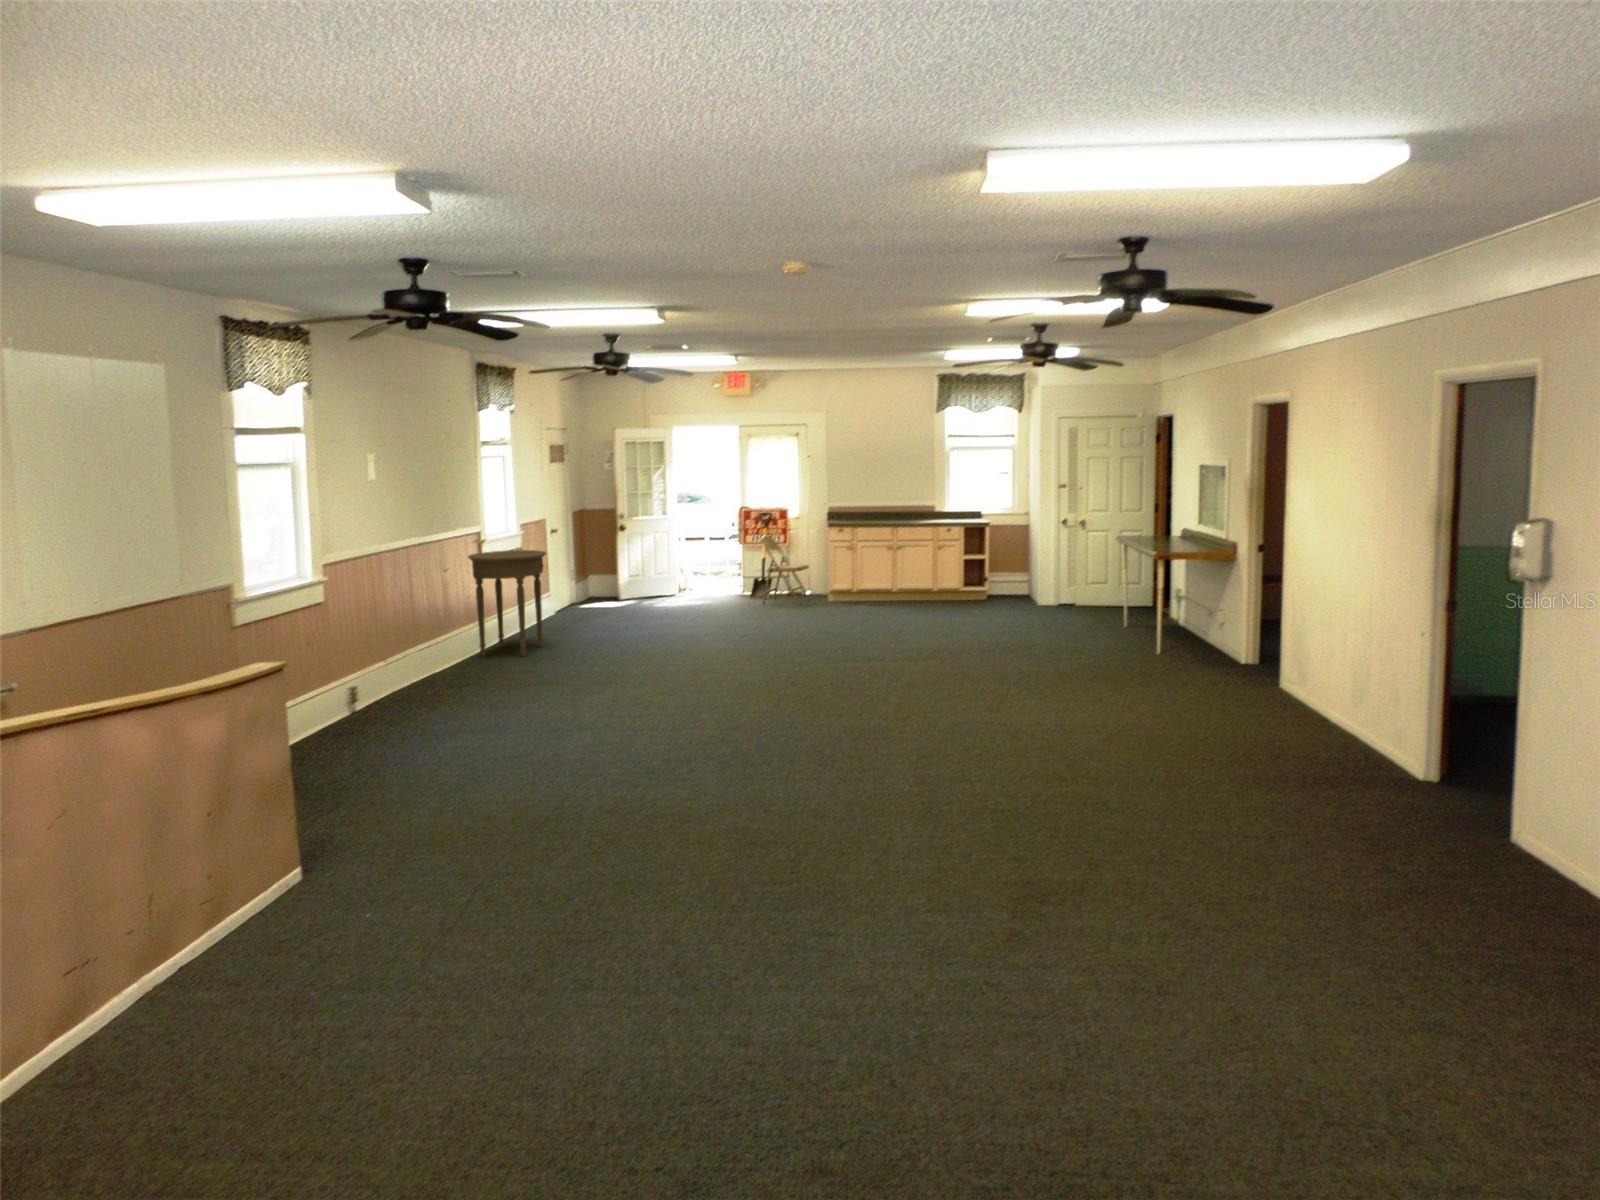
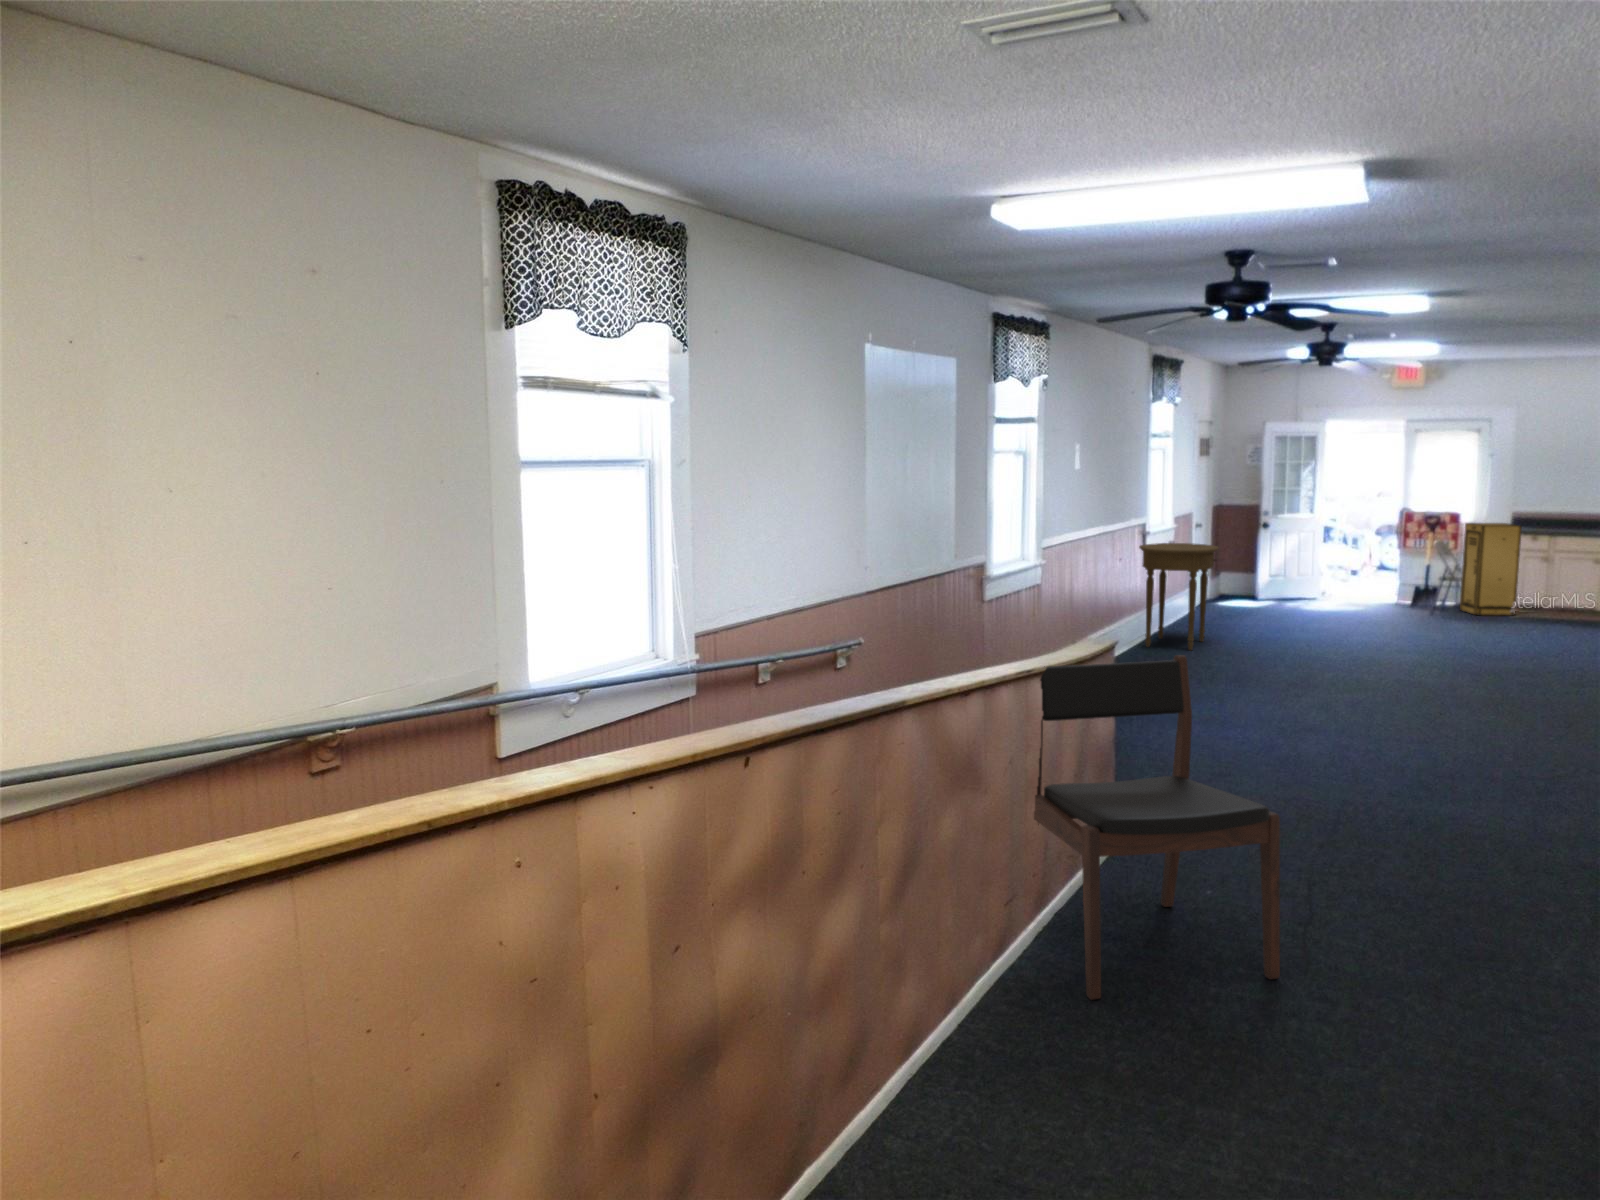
storage cabinet: none [788,518,831,601] -> present [1460,523,1522,616]
dining chair: none [108,681,391,1071] -> present [1034,655,1280,1000]

